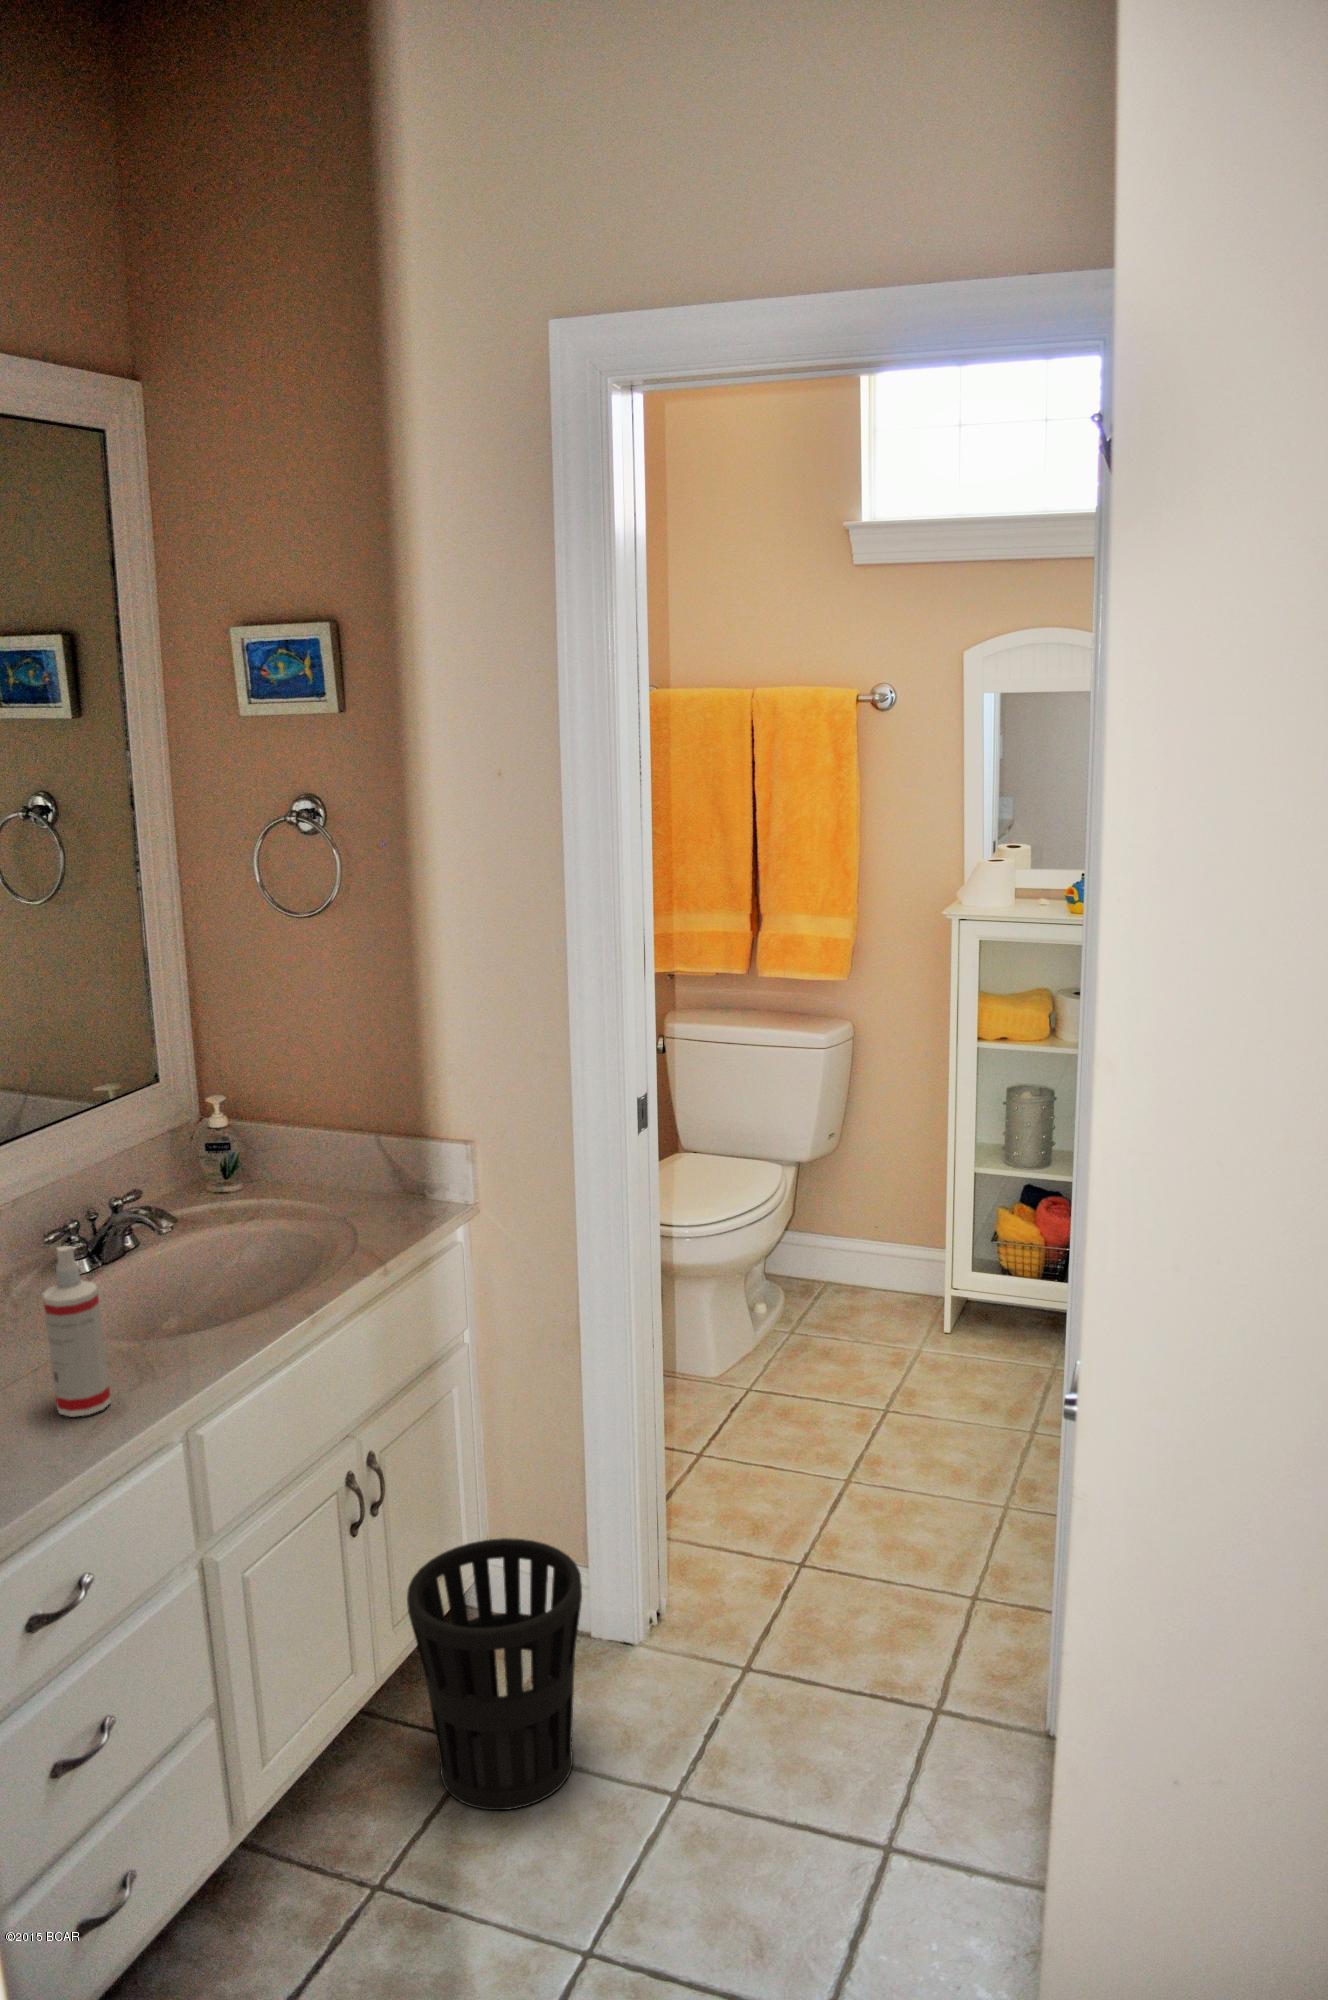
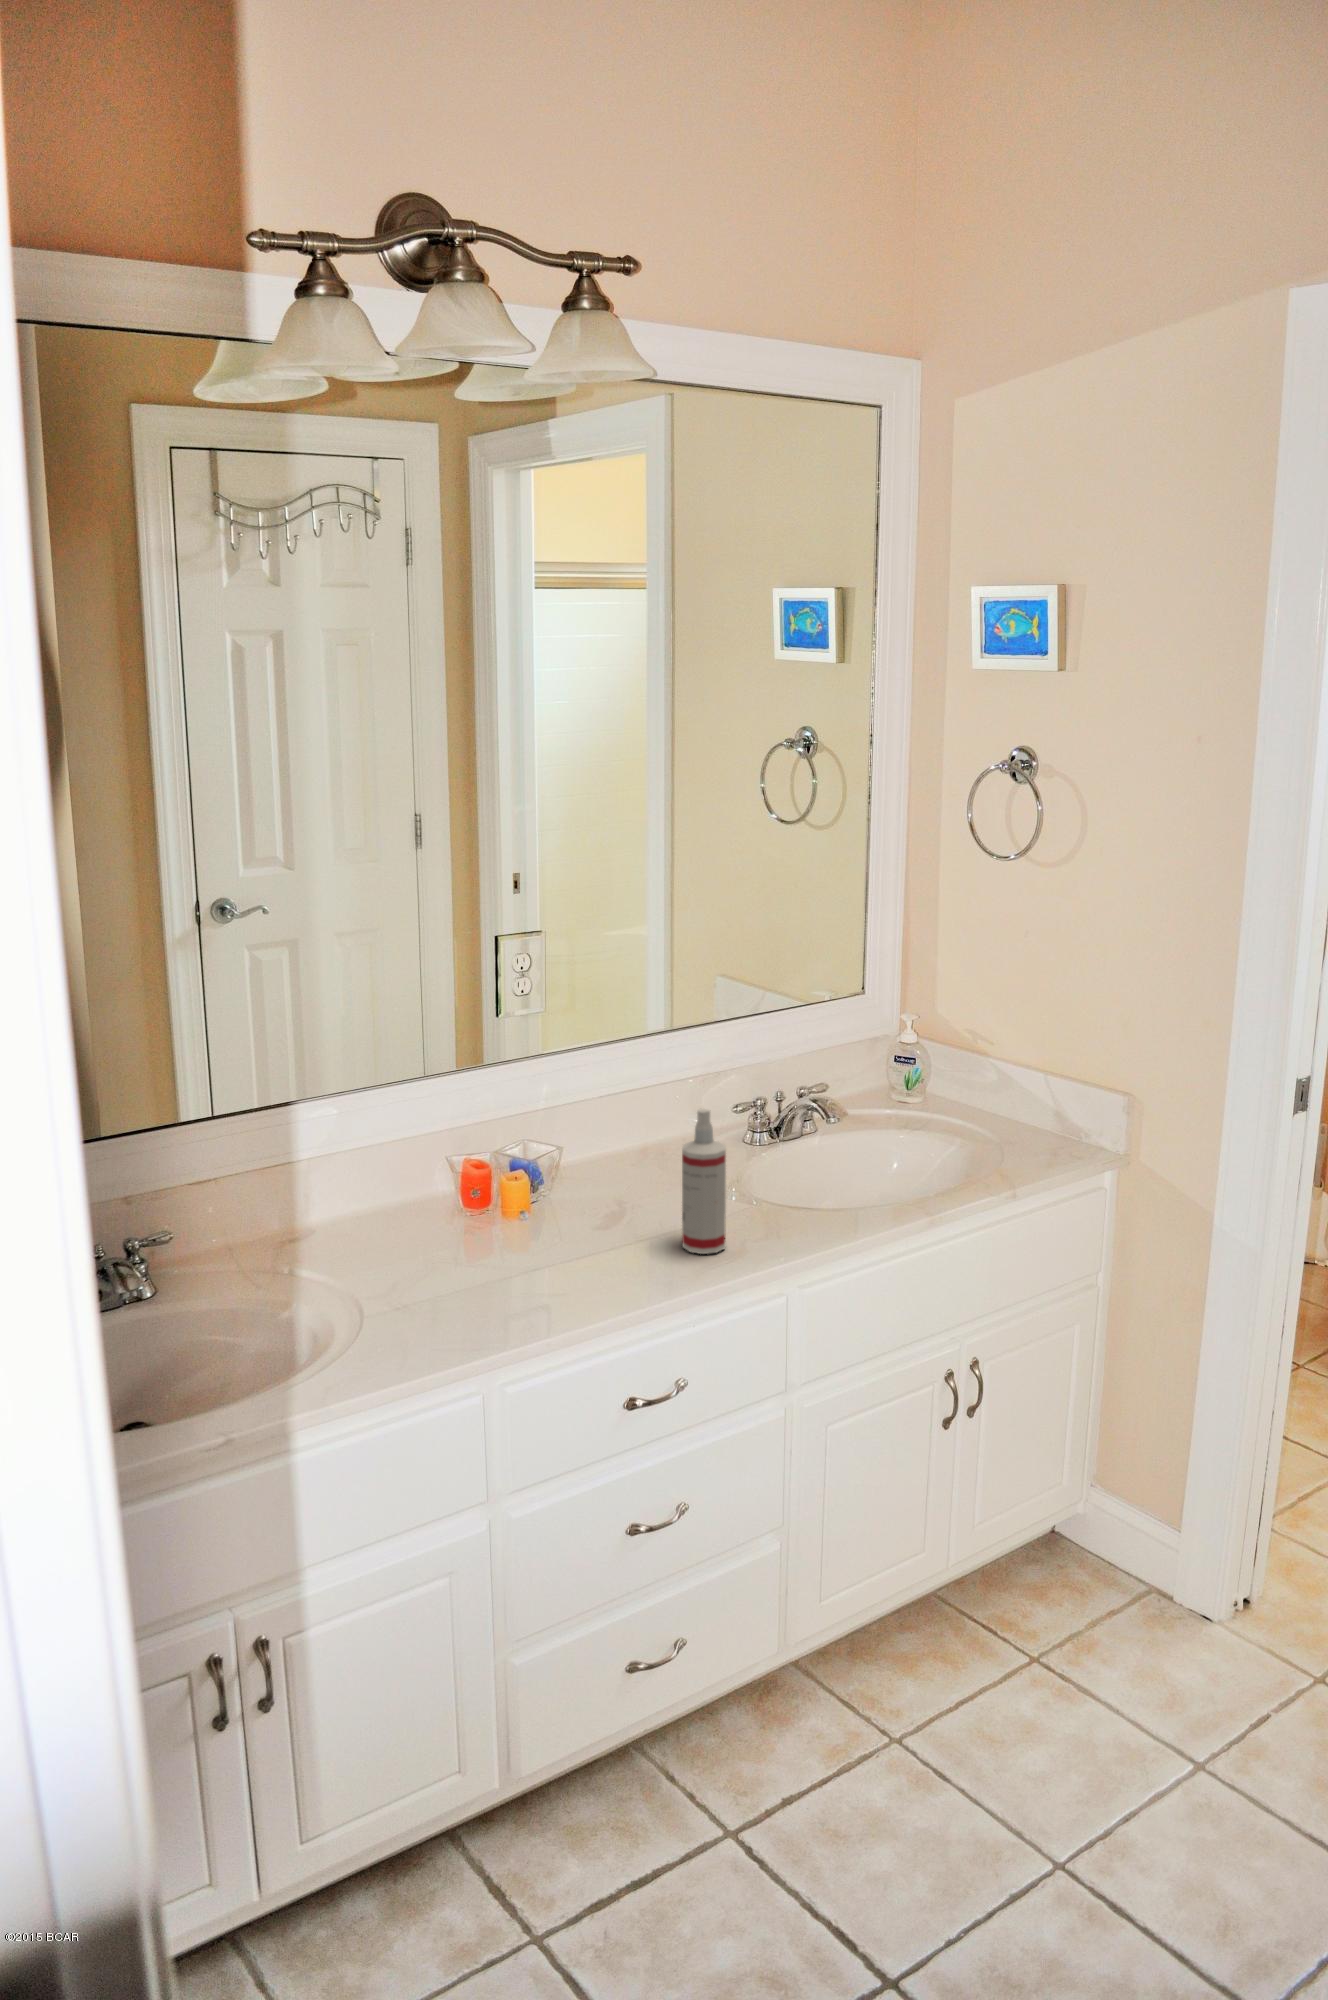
wastebasket: present [407,1538,582,1810] -> none [975,1467,1147,1725]

